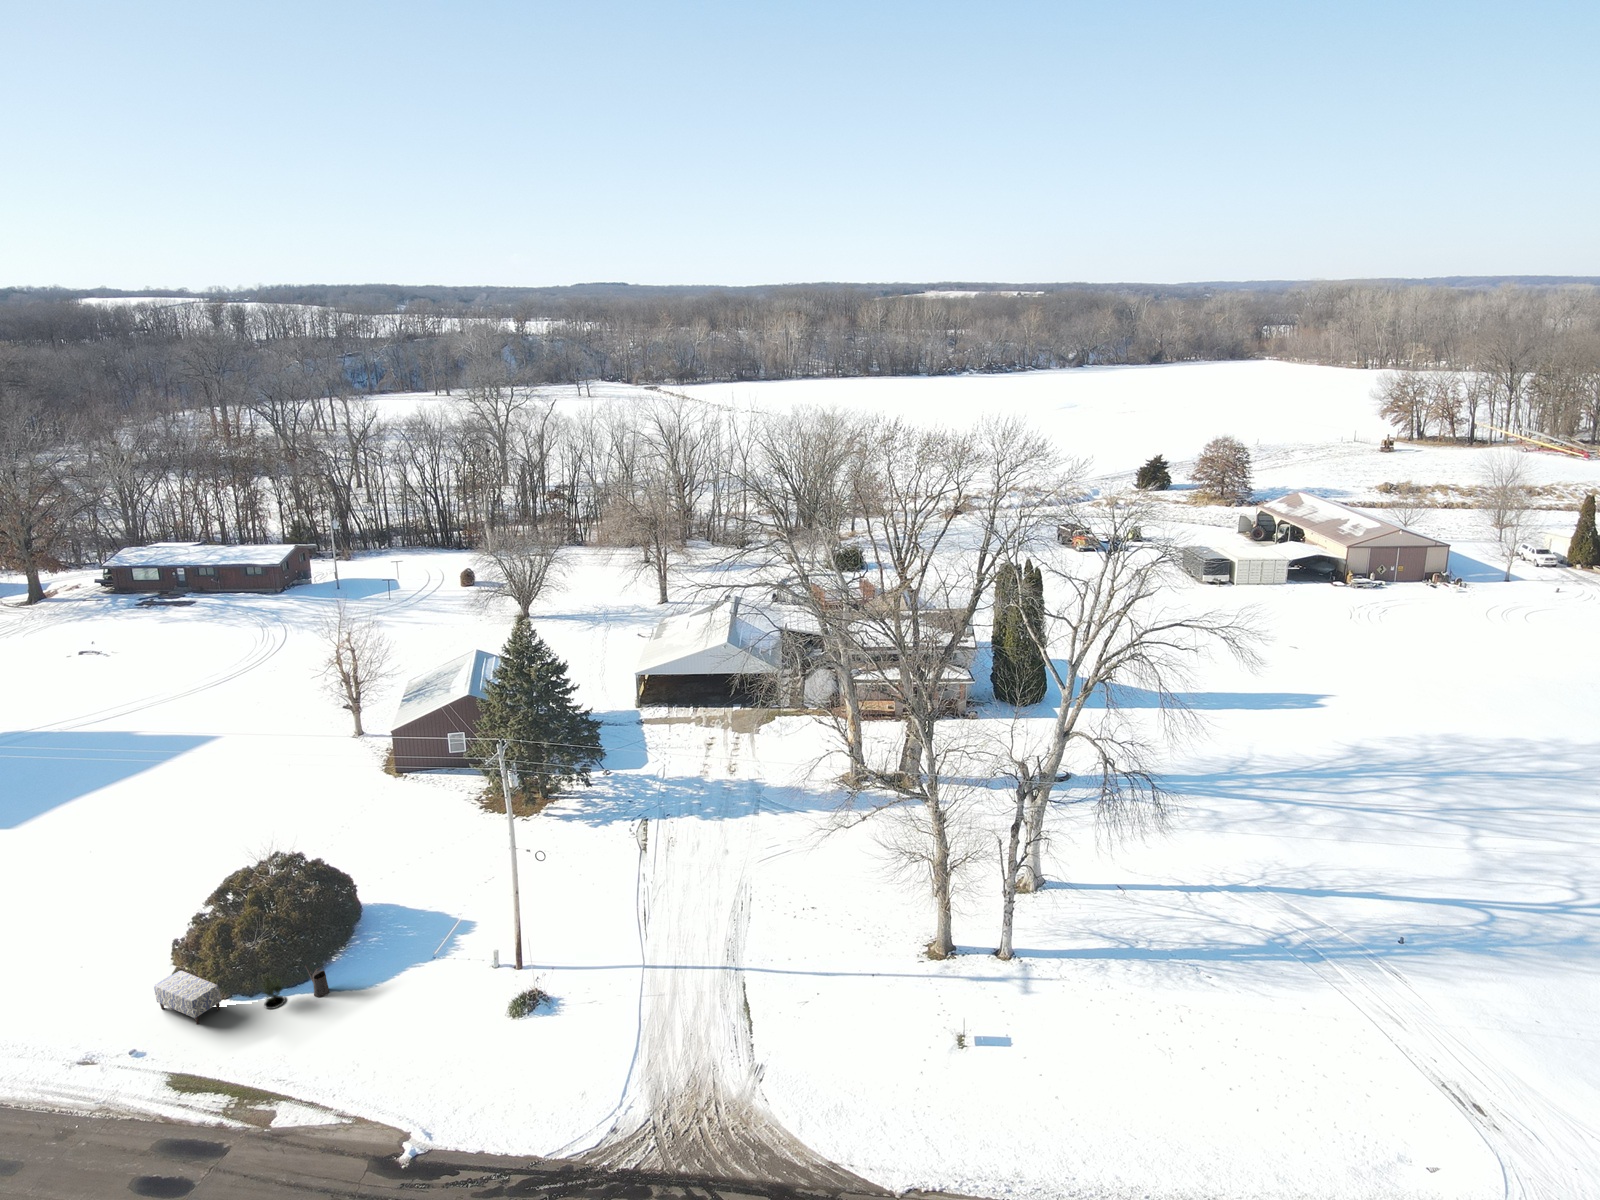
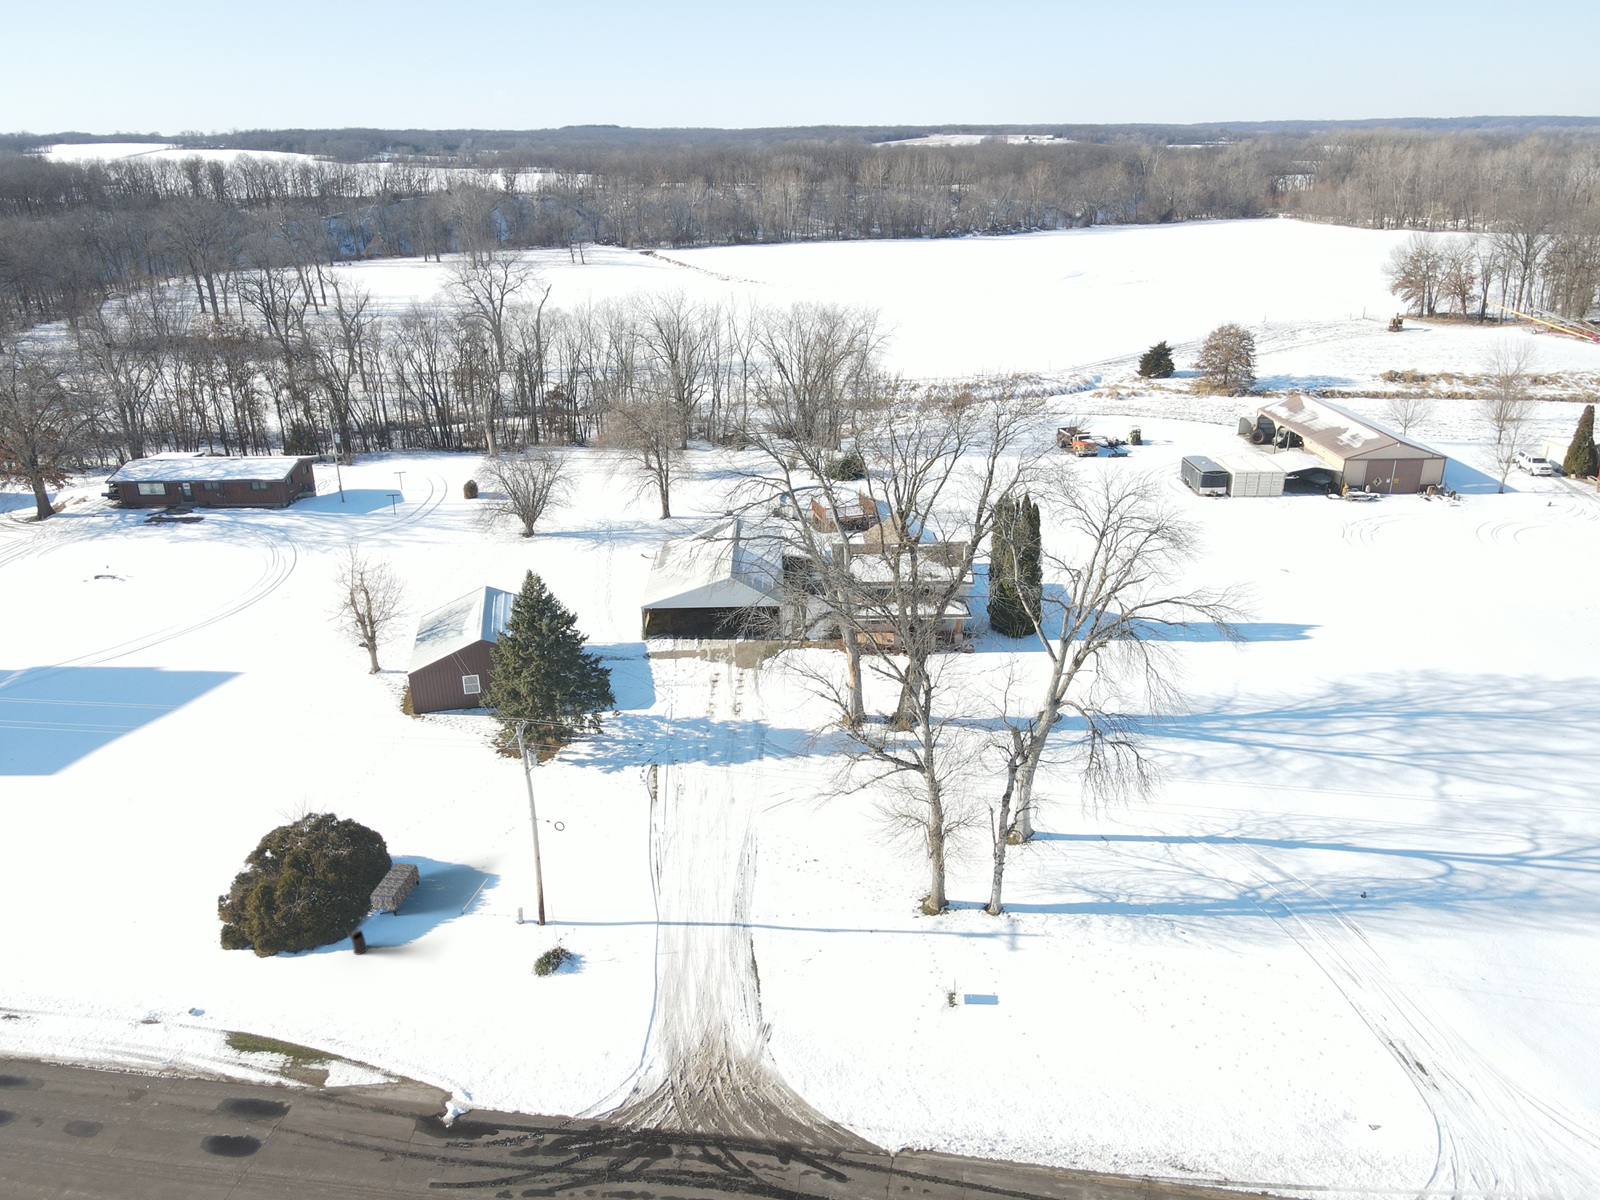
bench: present [154,970,221,1024] -> present [370,863,420,916]
potted tree: present [263,977,285,1009] -> none [303,935,328,967]

